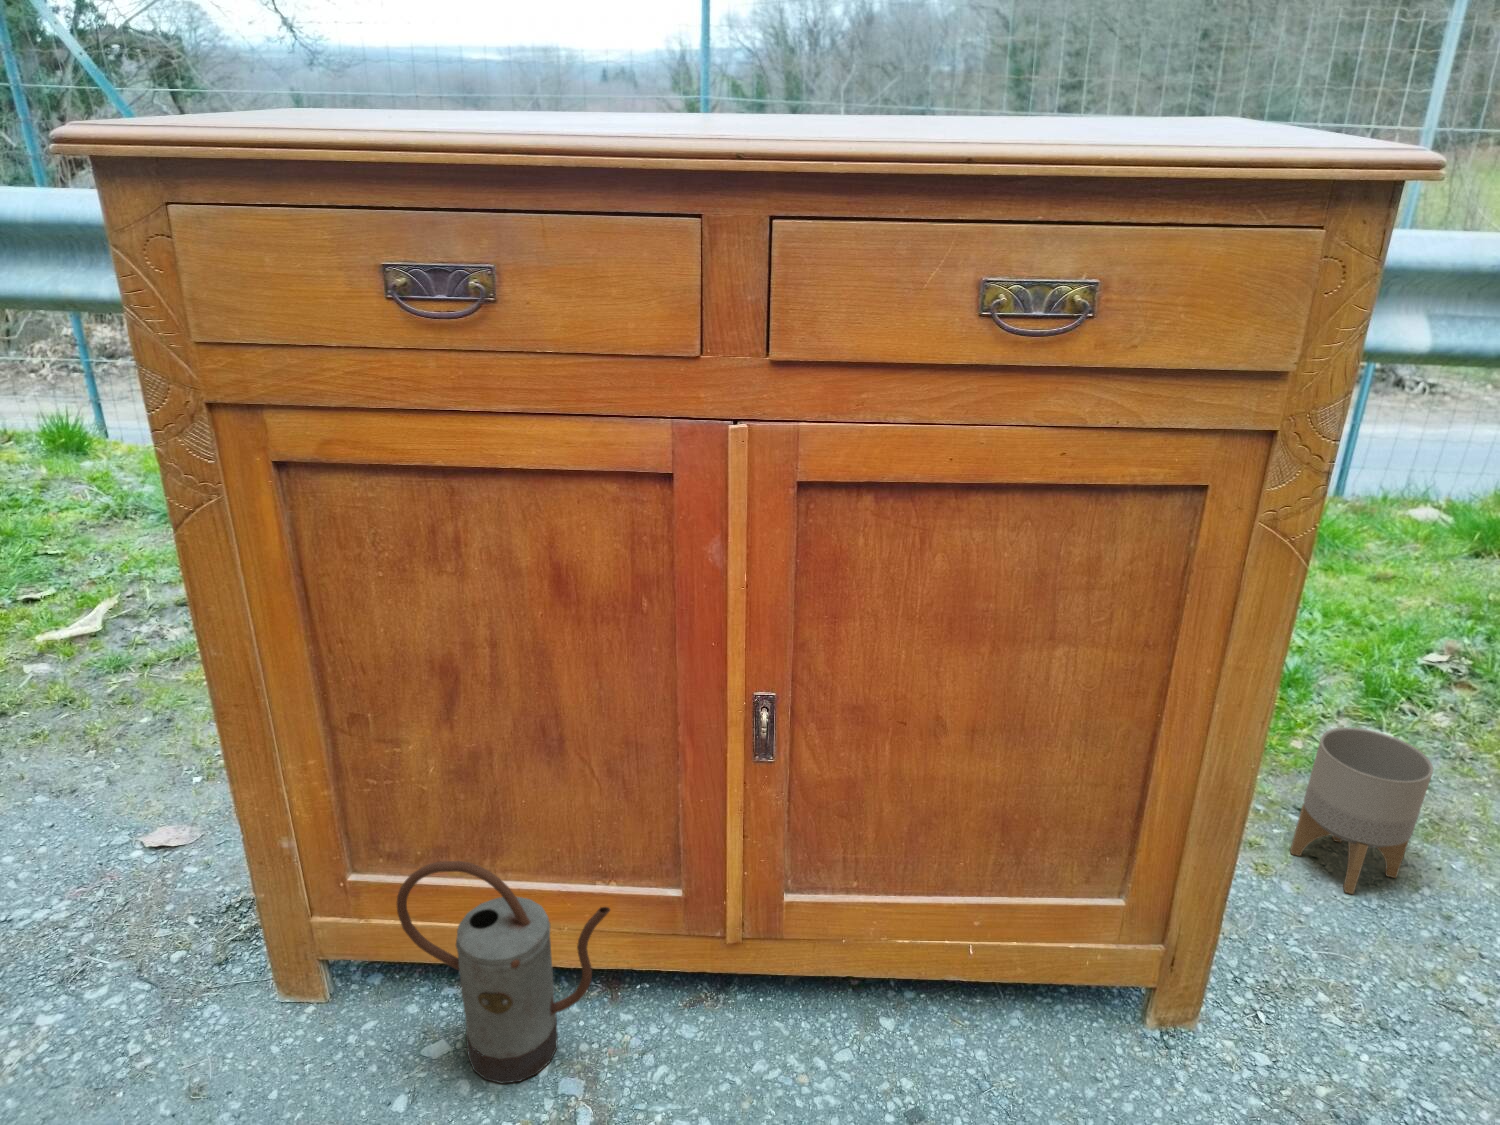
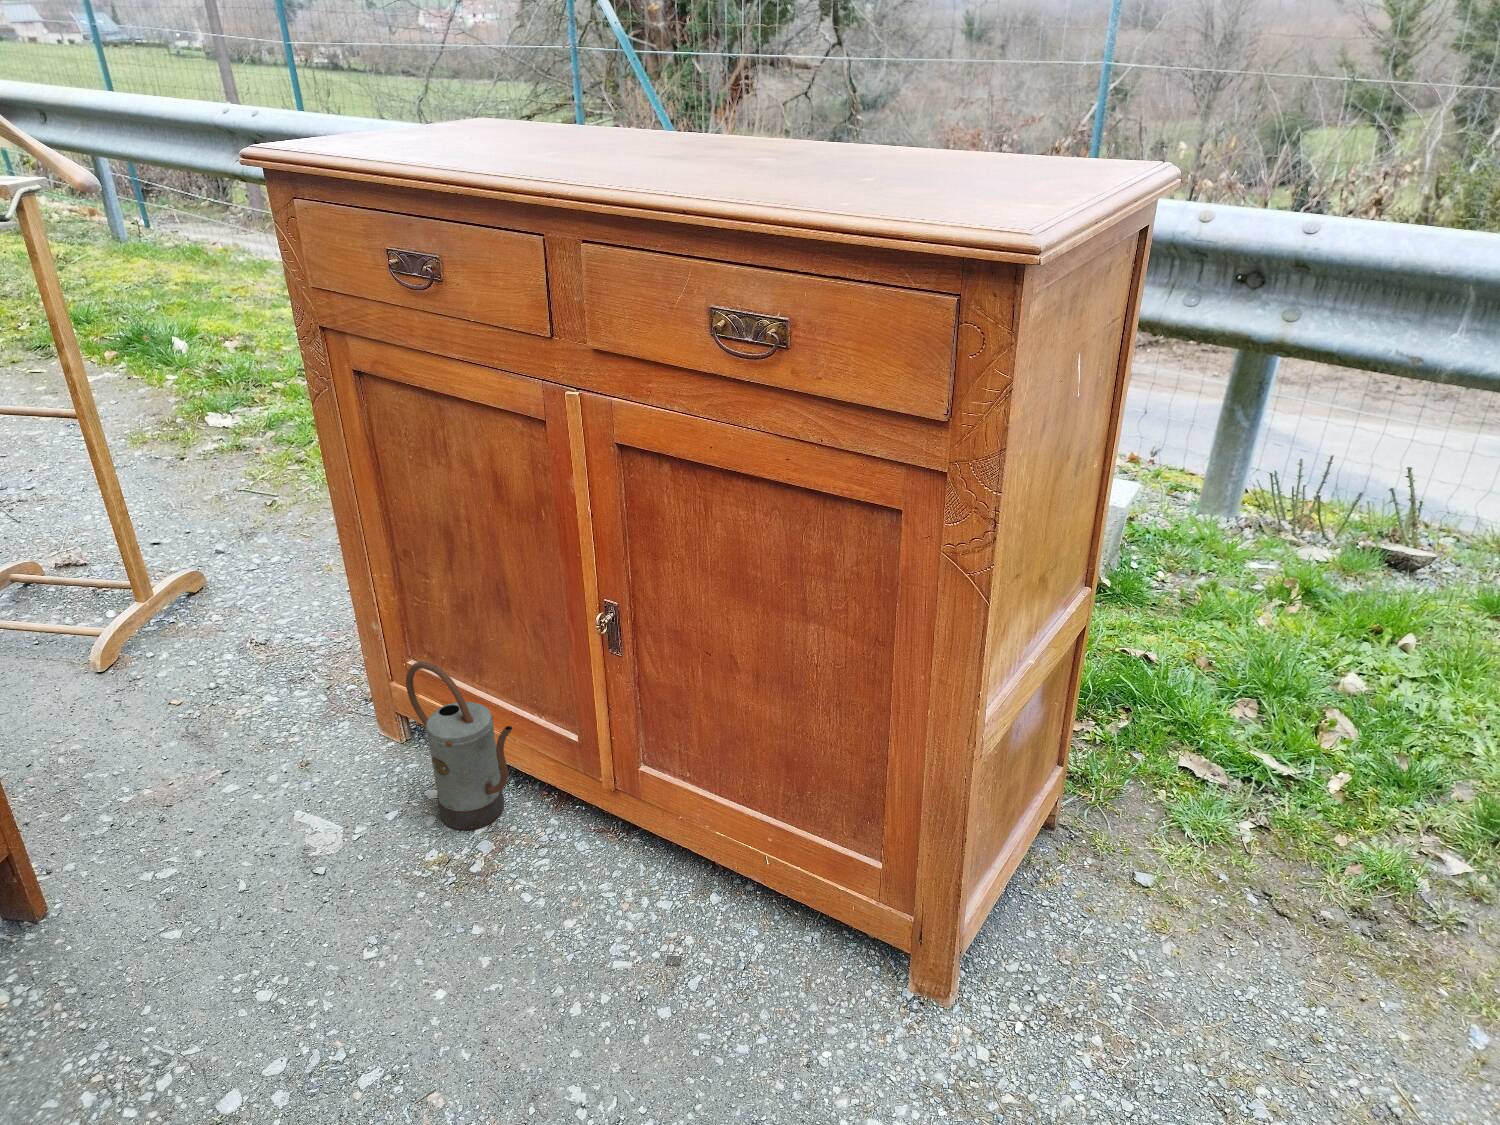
planter: present [1290,727,1433,894] -> none [1228,815,1371,995]

